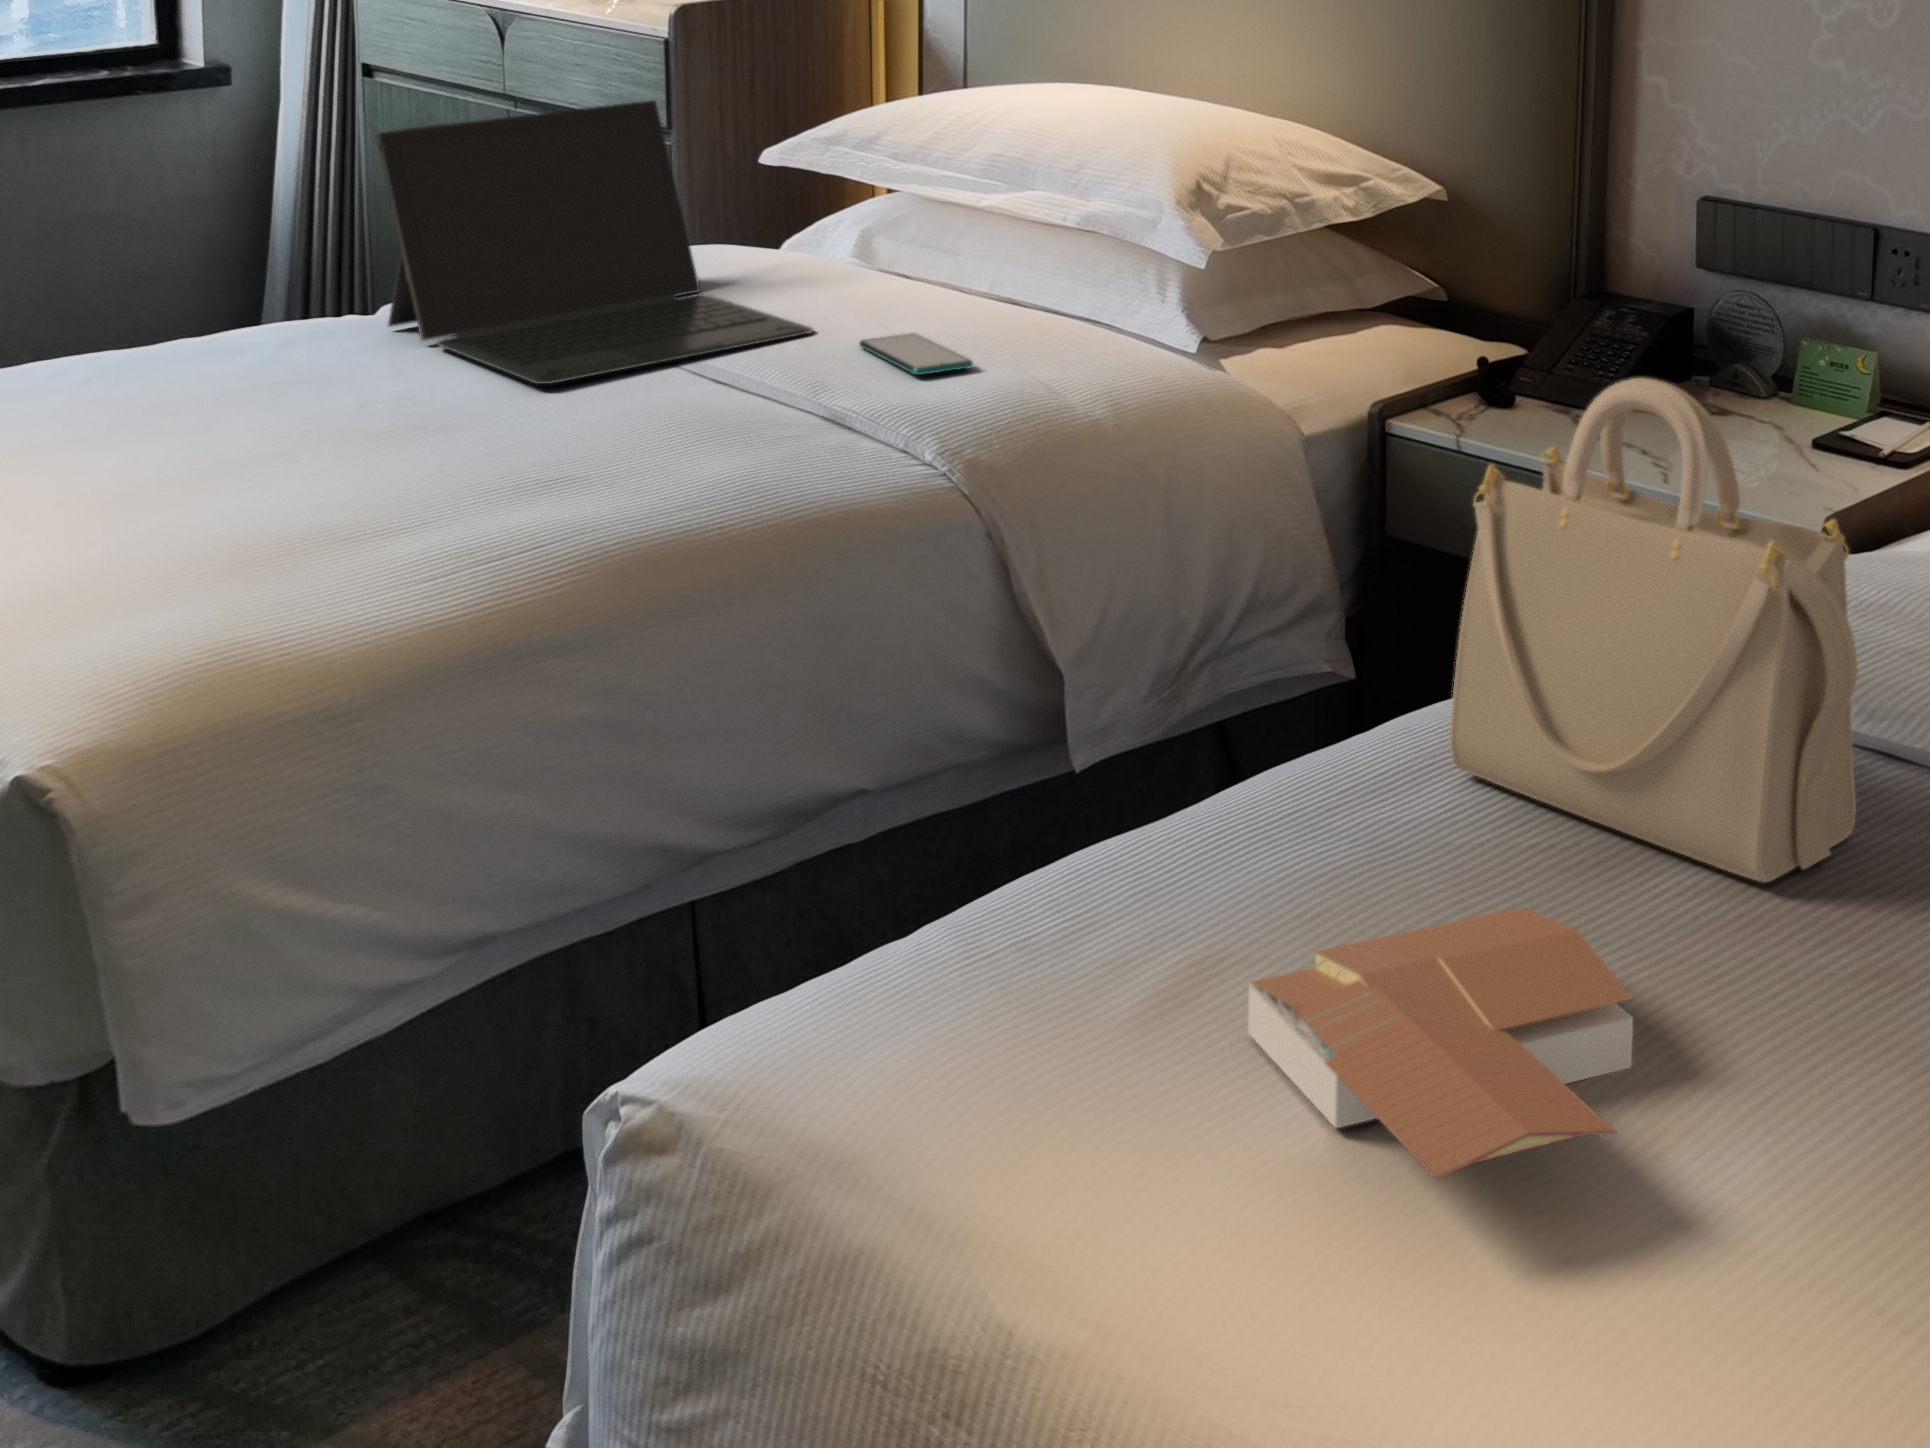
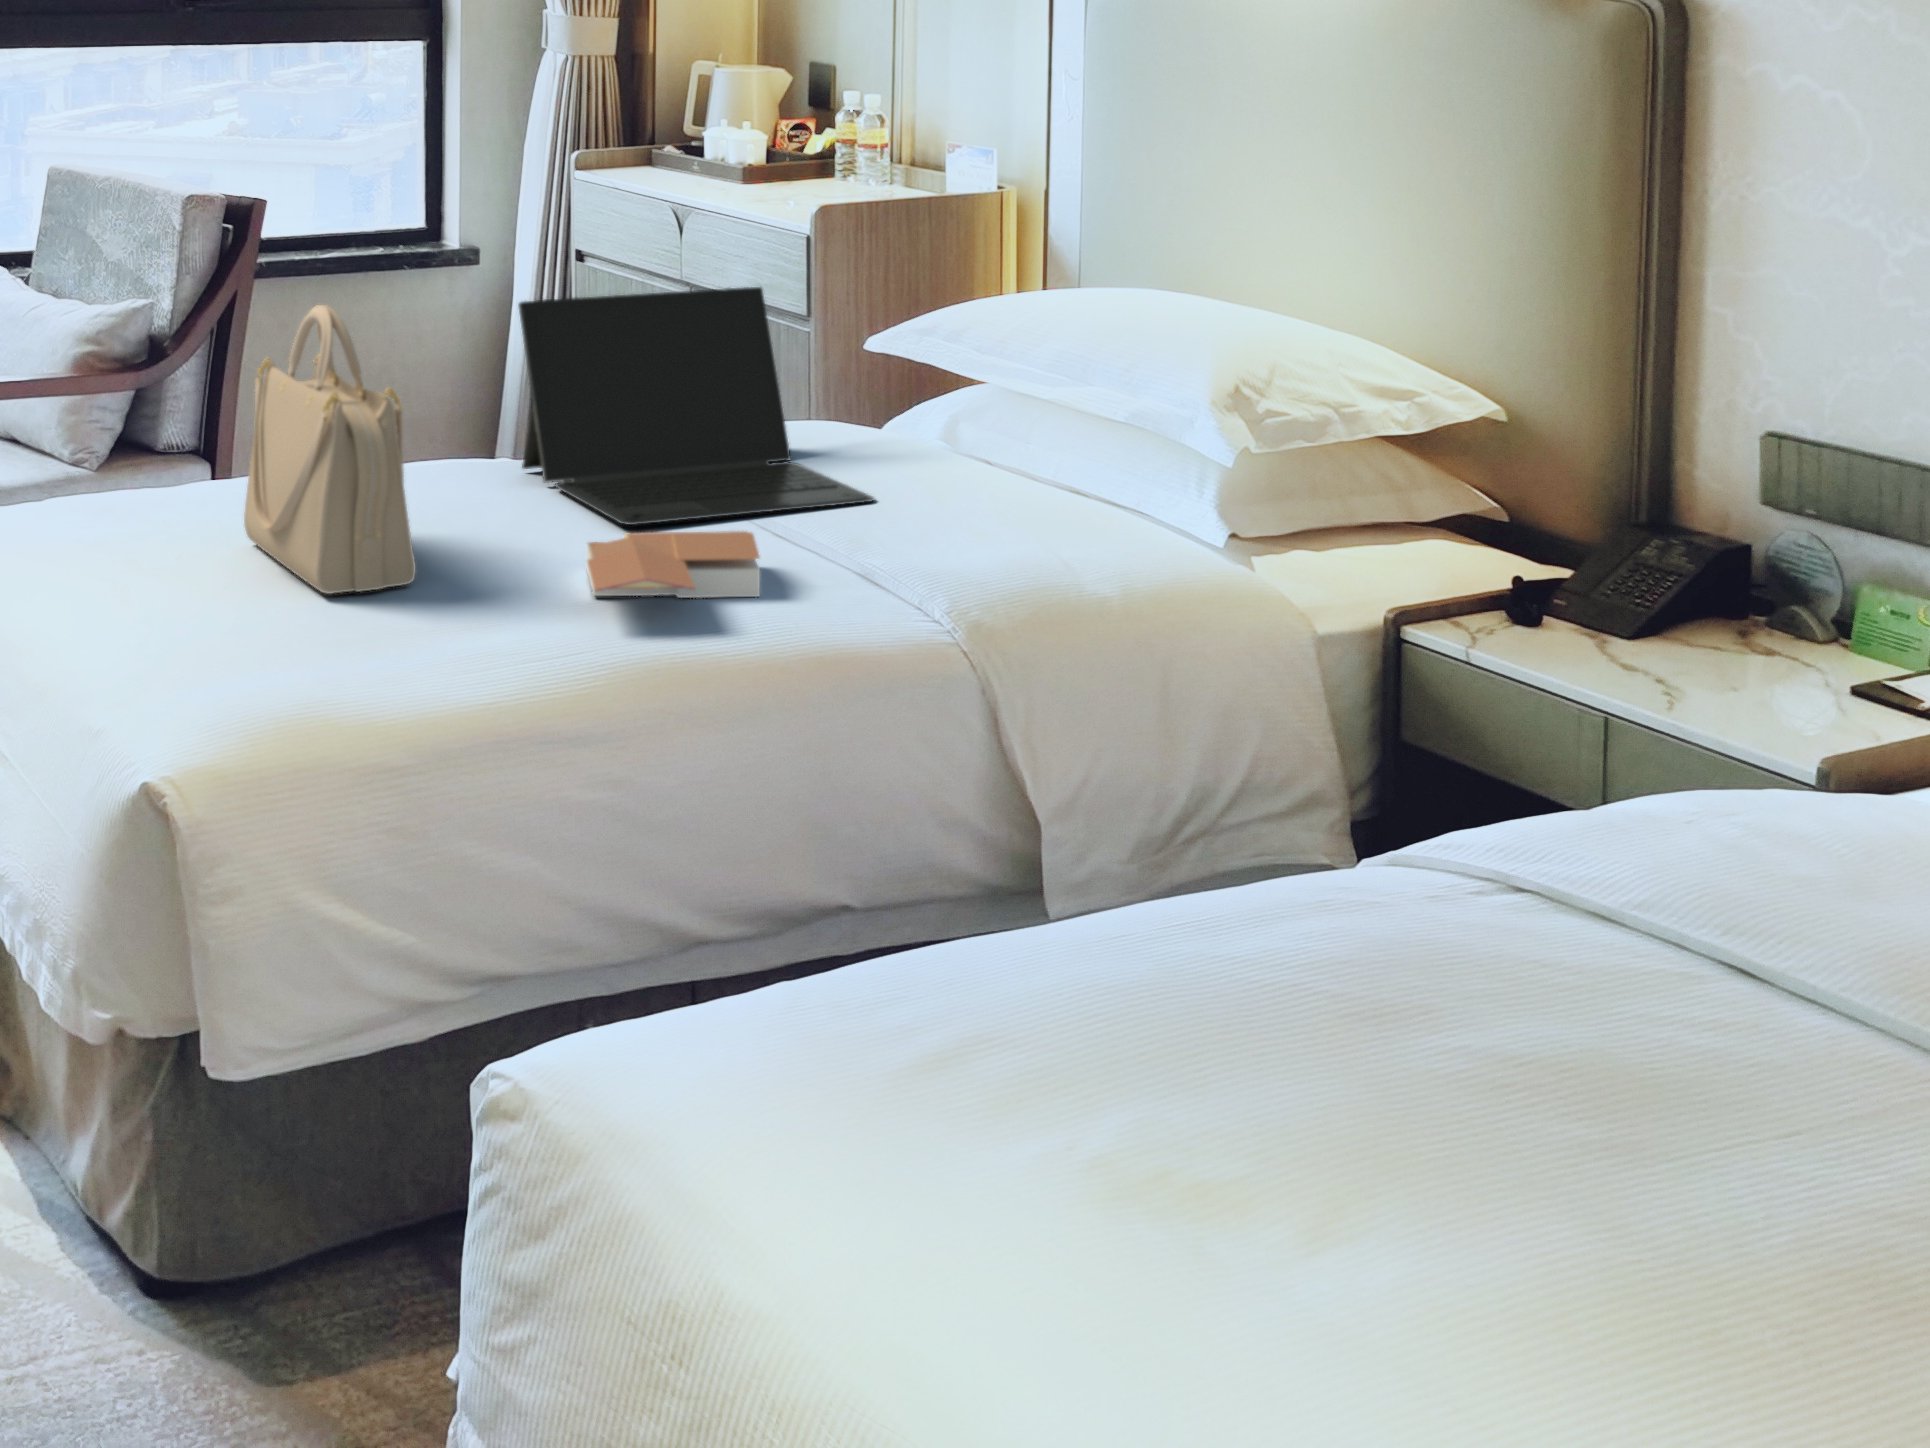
smartphone: present [859,333,973,375] -> none [909,508,1003,544]
handbag: present [1449,378,1857,882] -> present [244,305,416,594]
book: present [1248,908,1633,1179] -> present [587,531,760,598]

